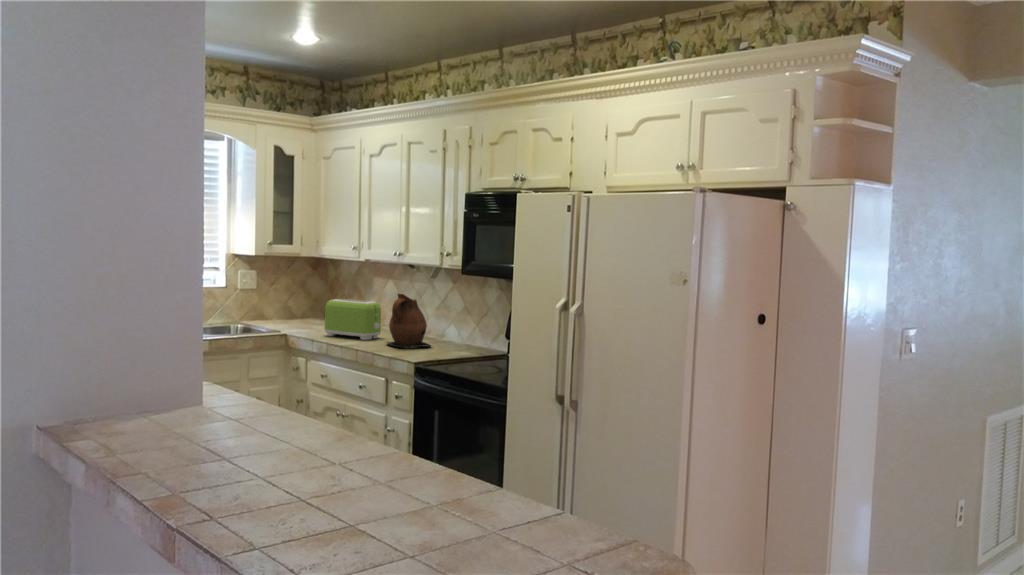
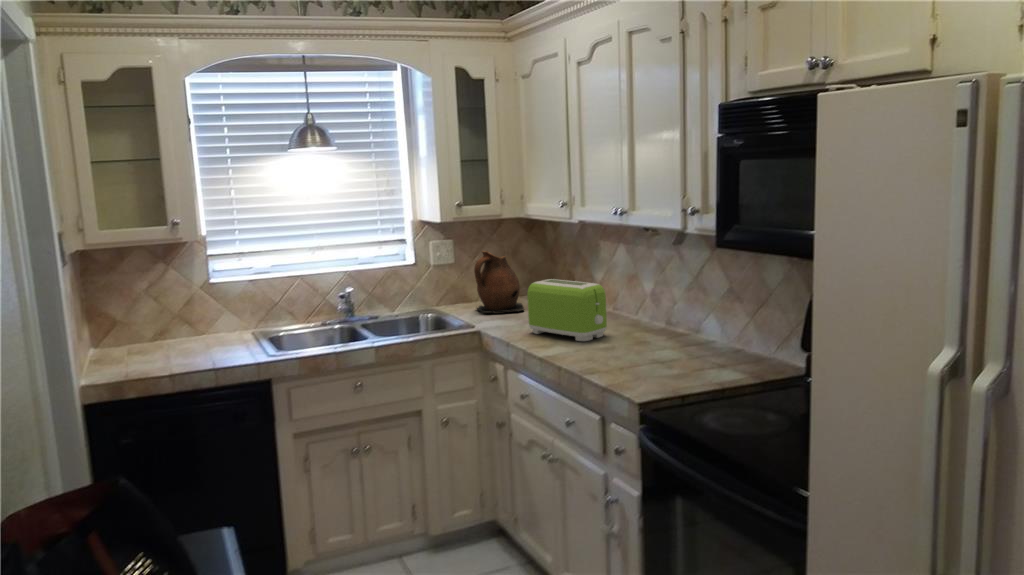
ceramic pitcher: present [387,294,431,347] -> present [474,251,524,313]

